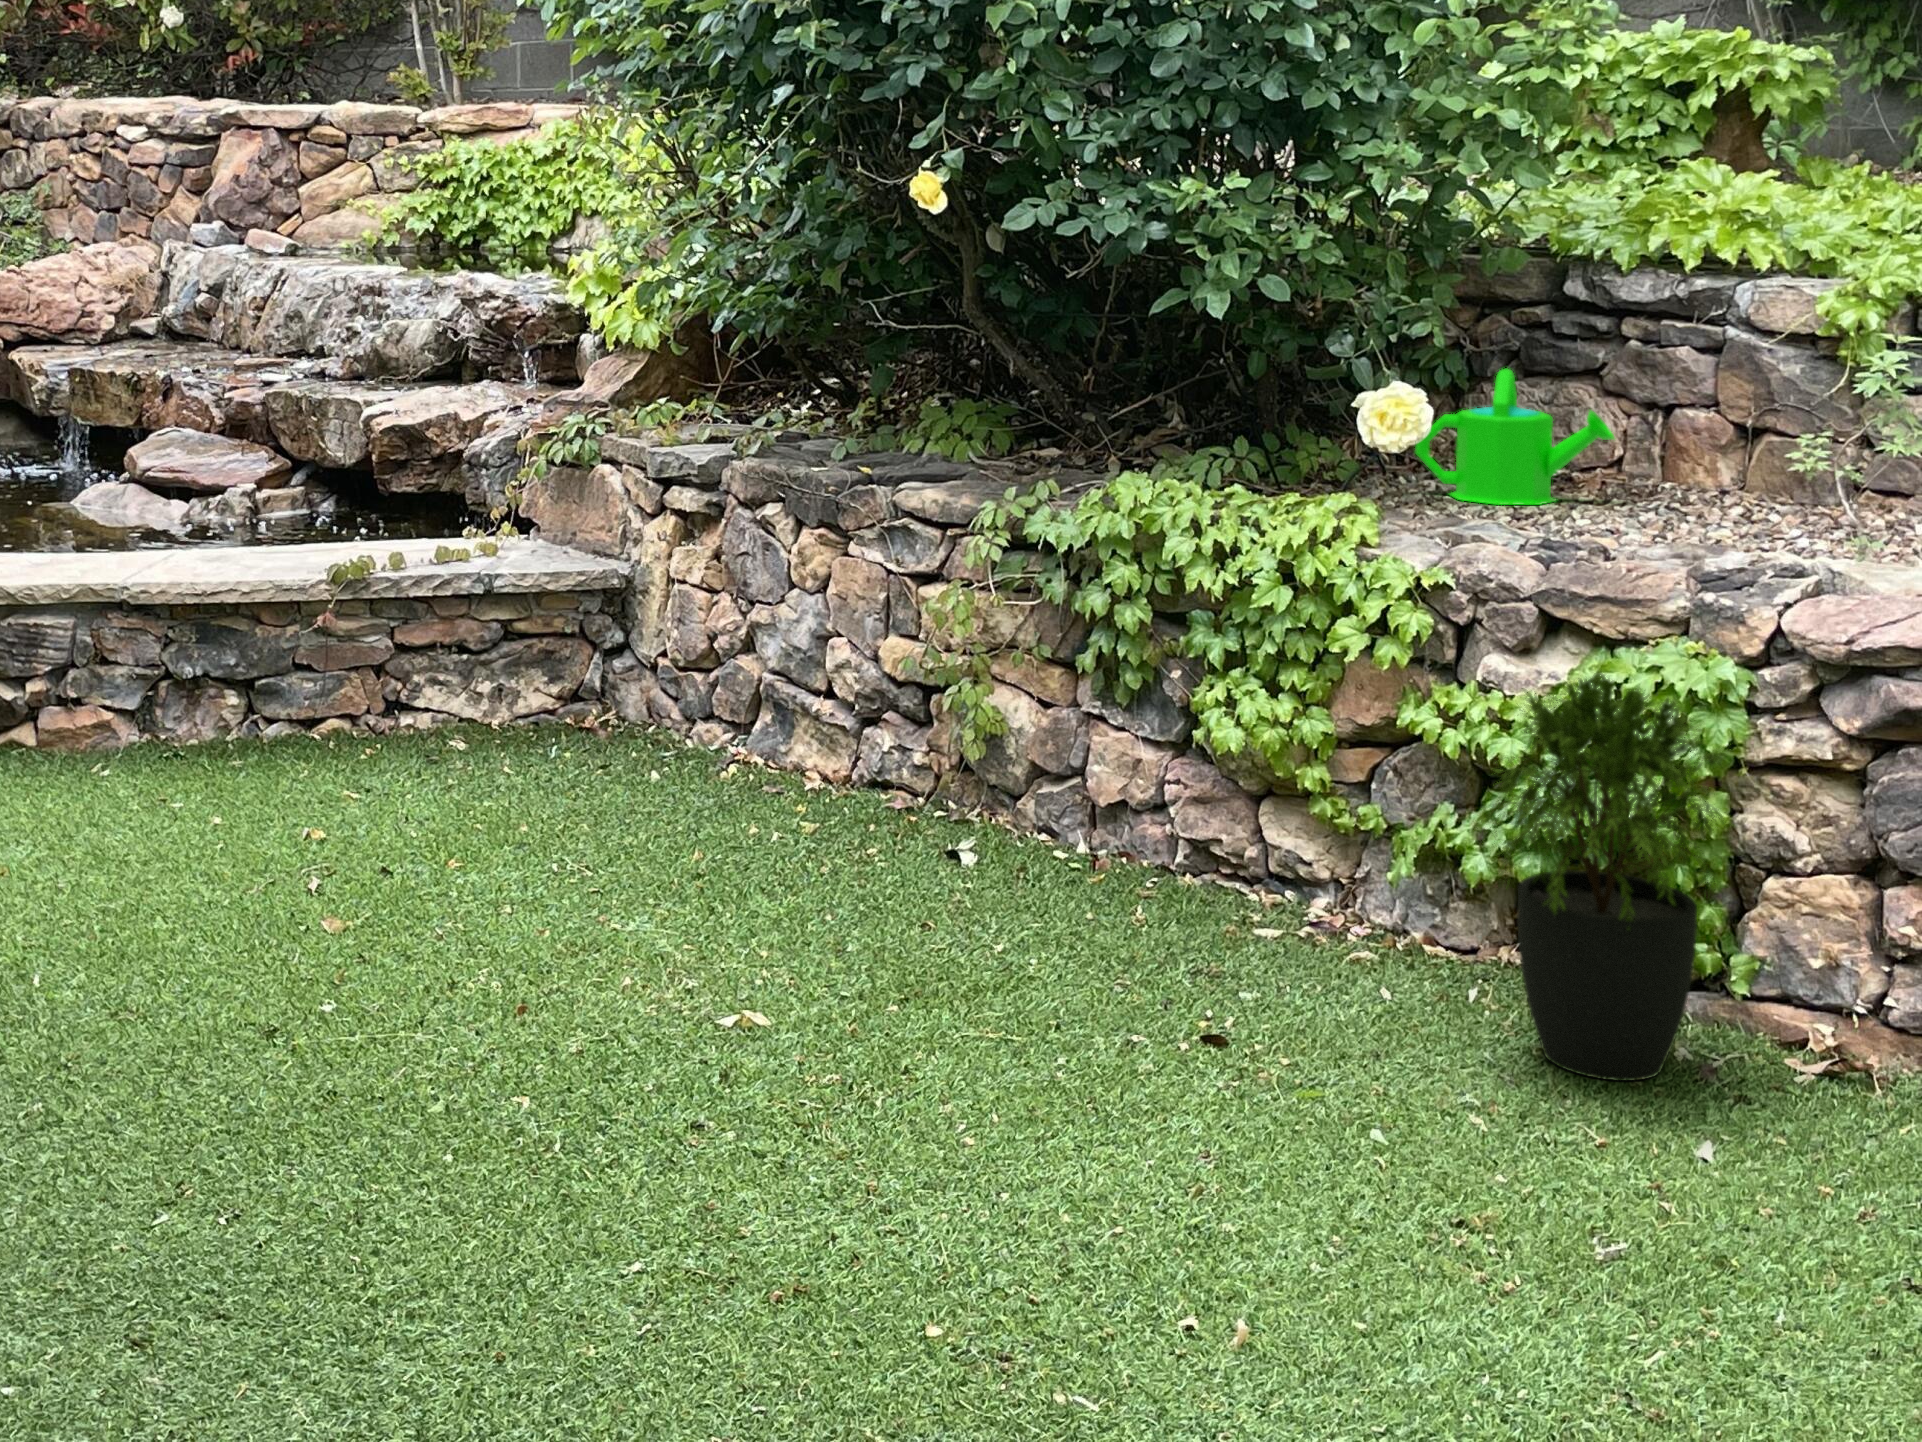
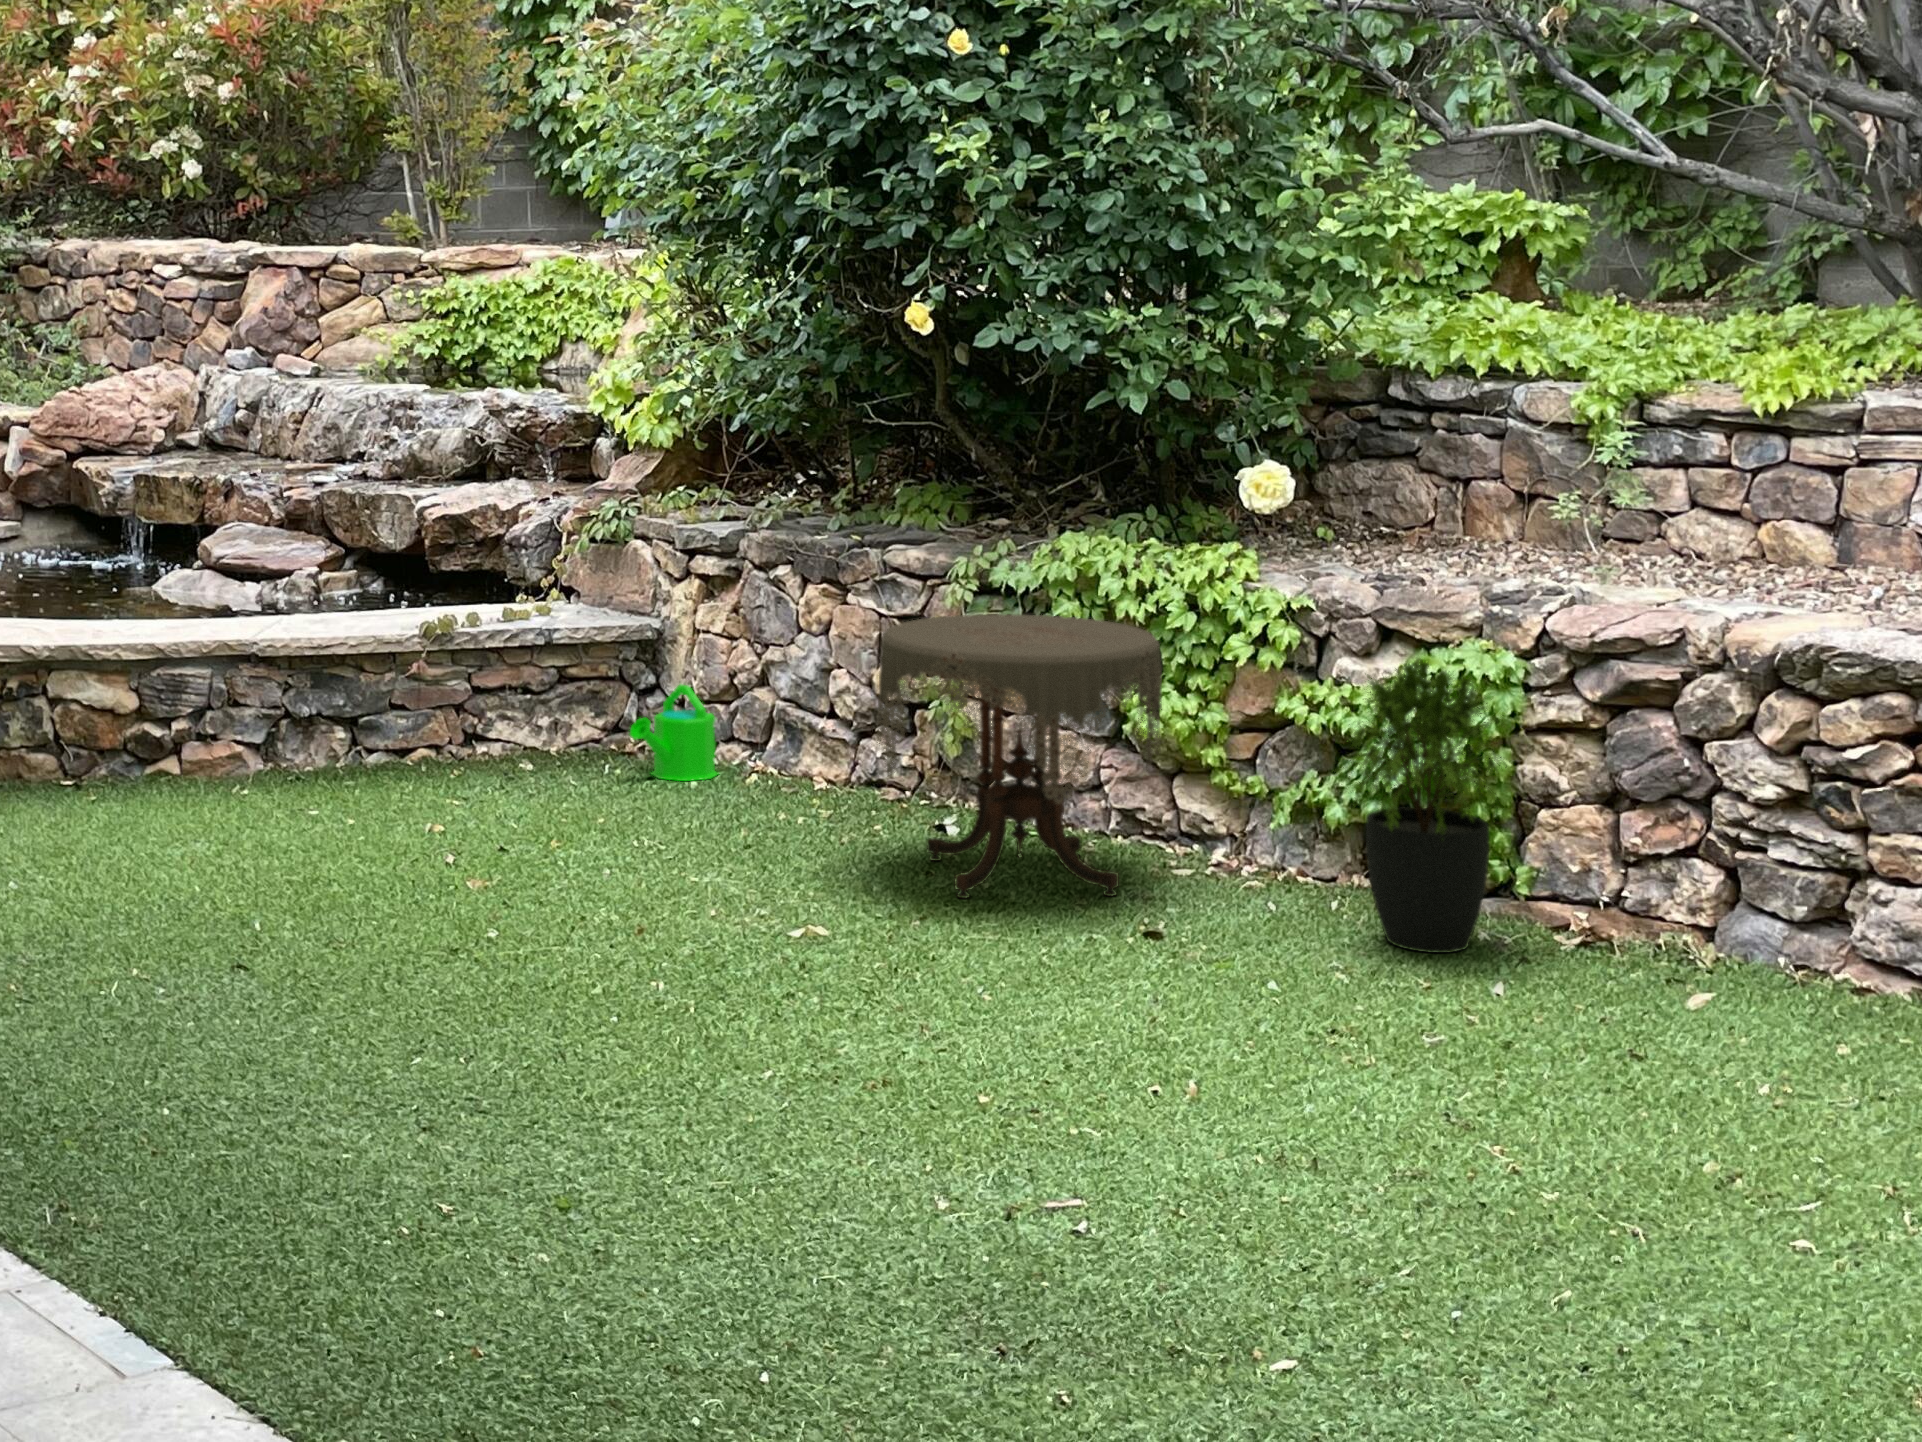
watering can: present [1415,369,1615,505] -> present [630,685,718,781]
side table: none [856,580,1238,966] -> present [877,614,1162,899]

